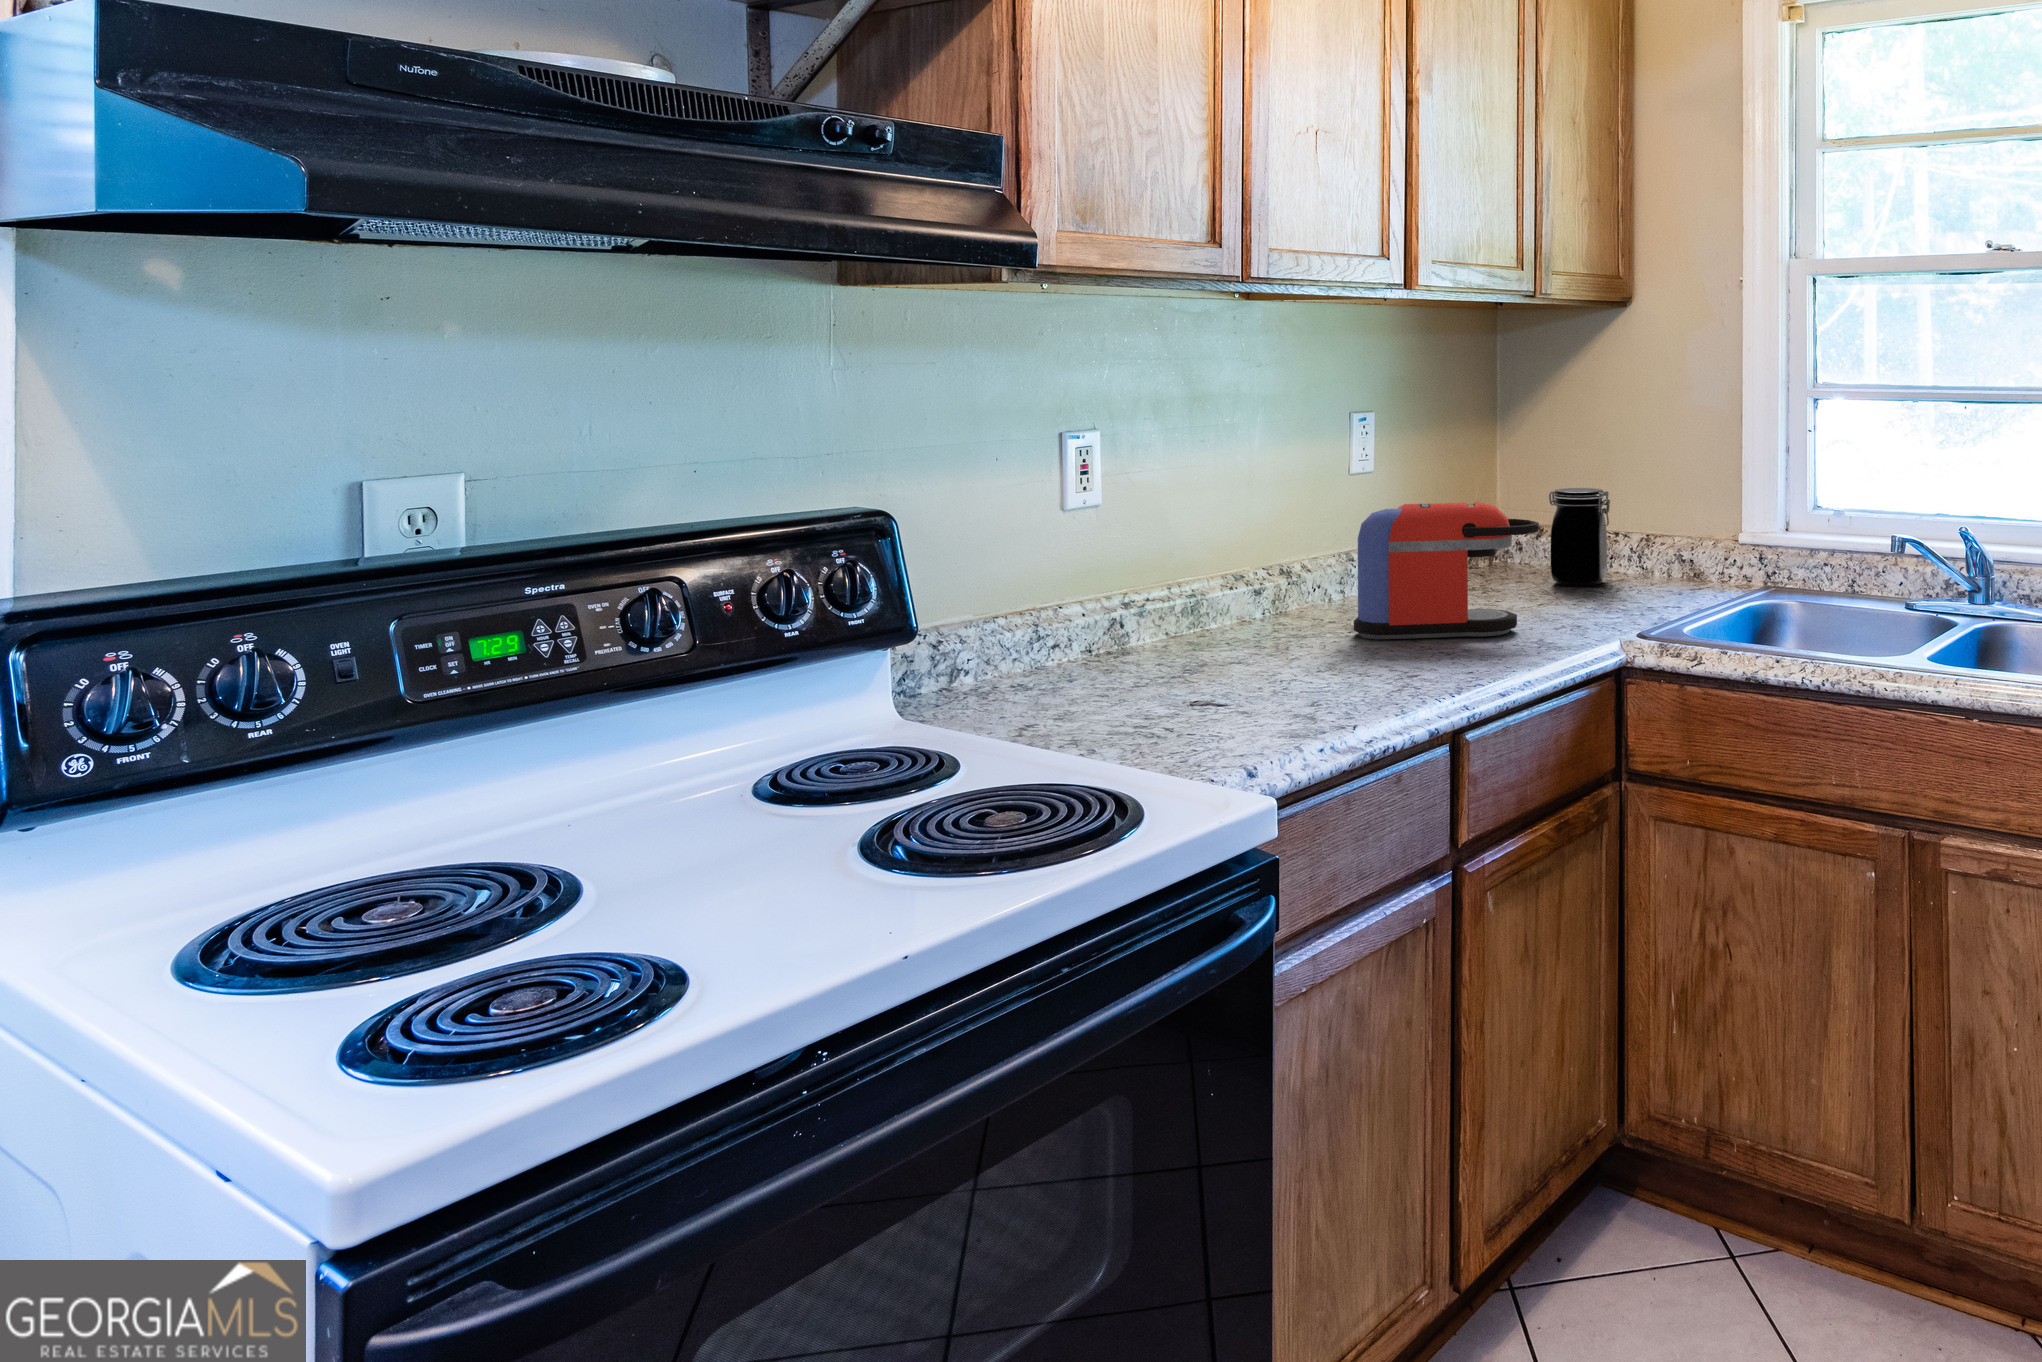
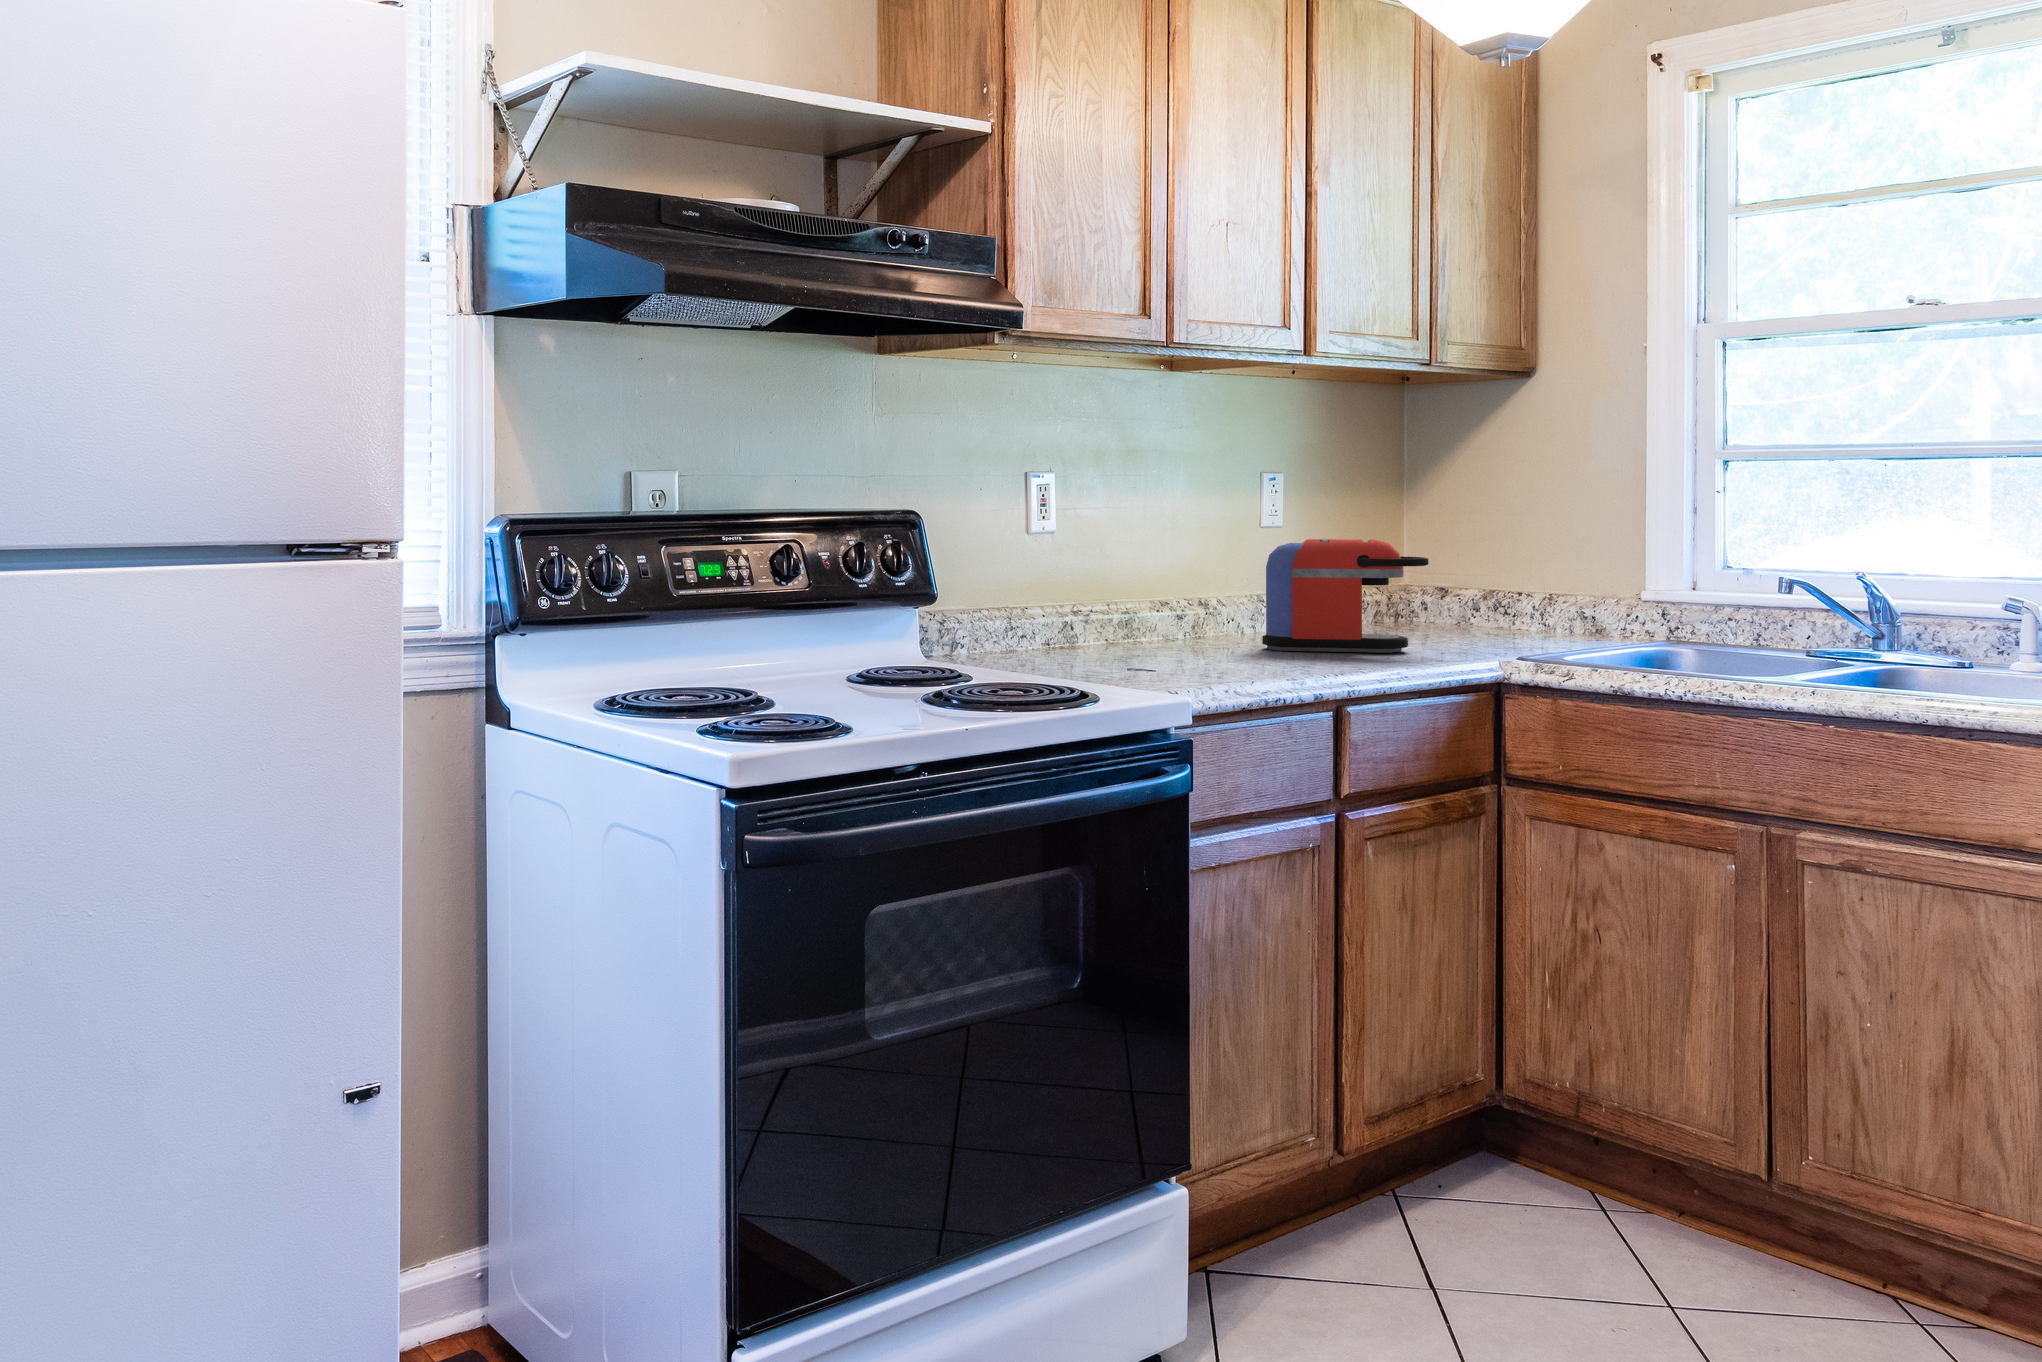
jar: present [1549,488,1610,586] -> none [1452,548,1511,635]

